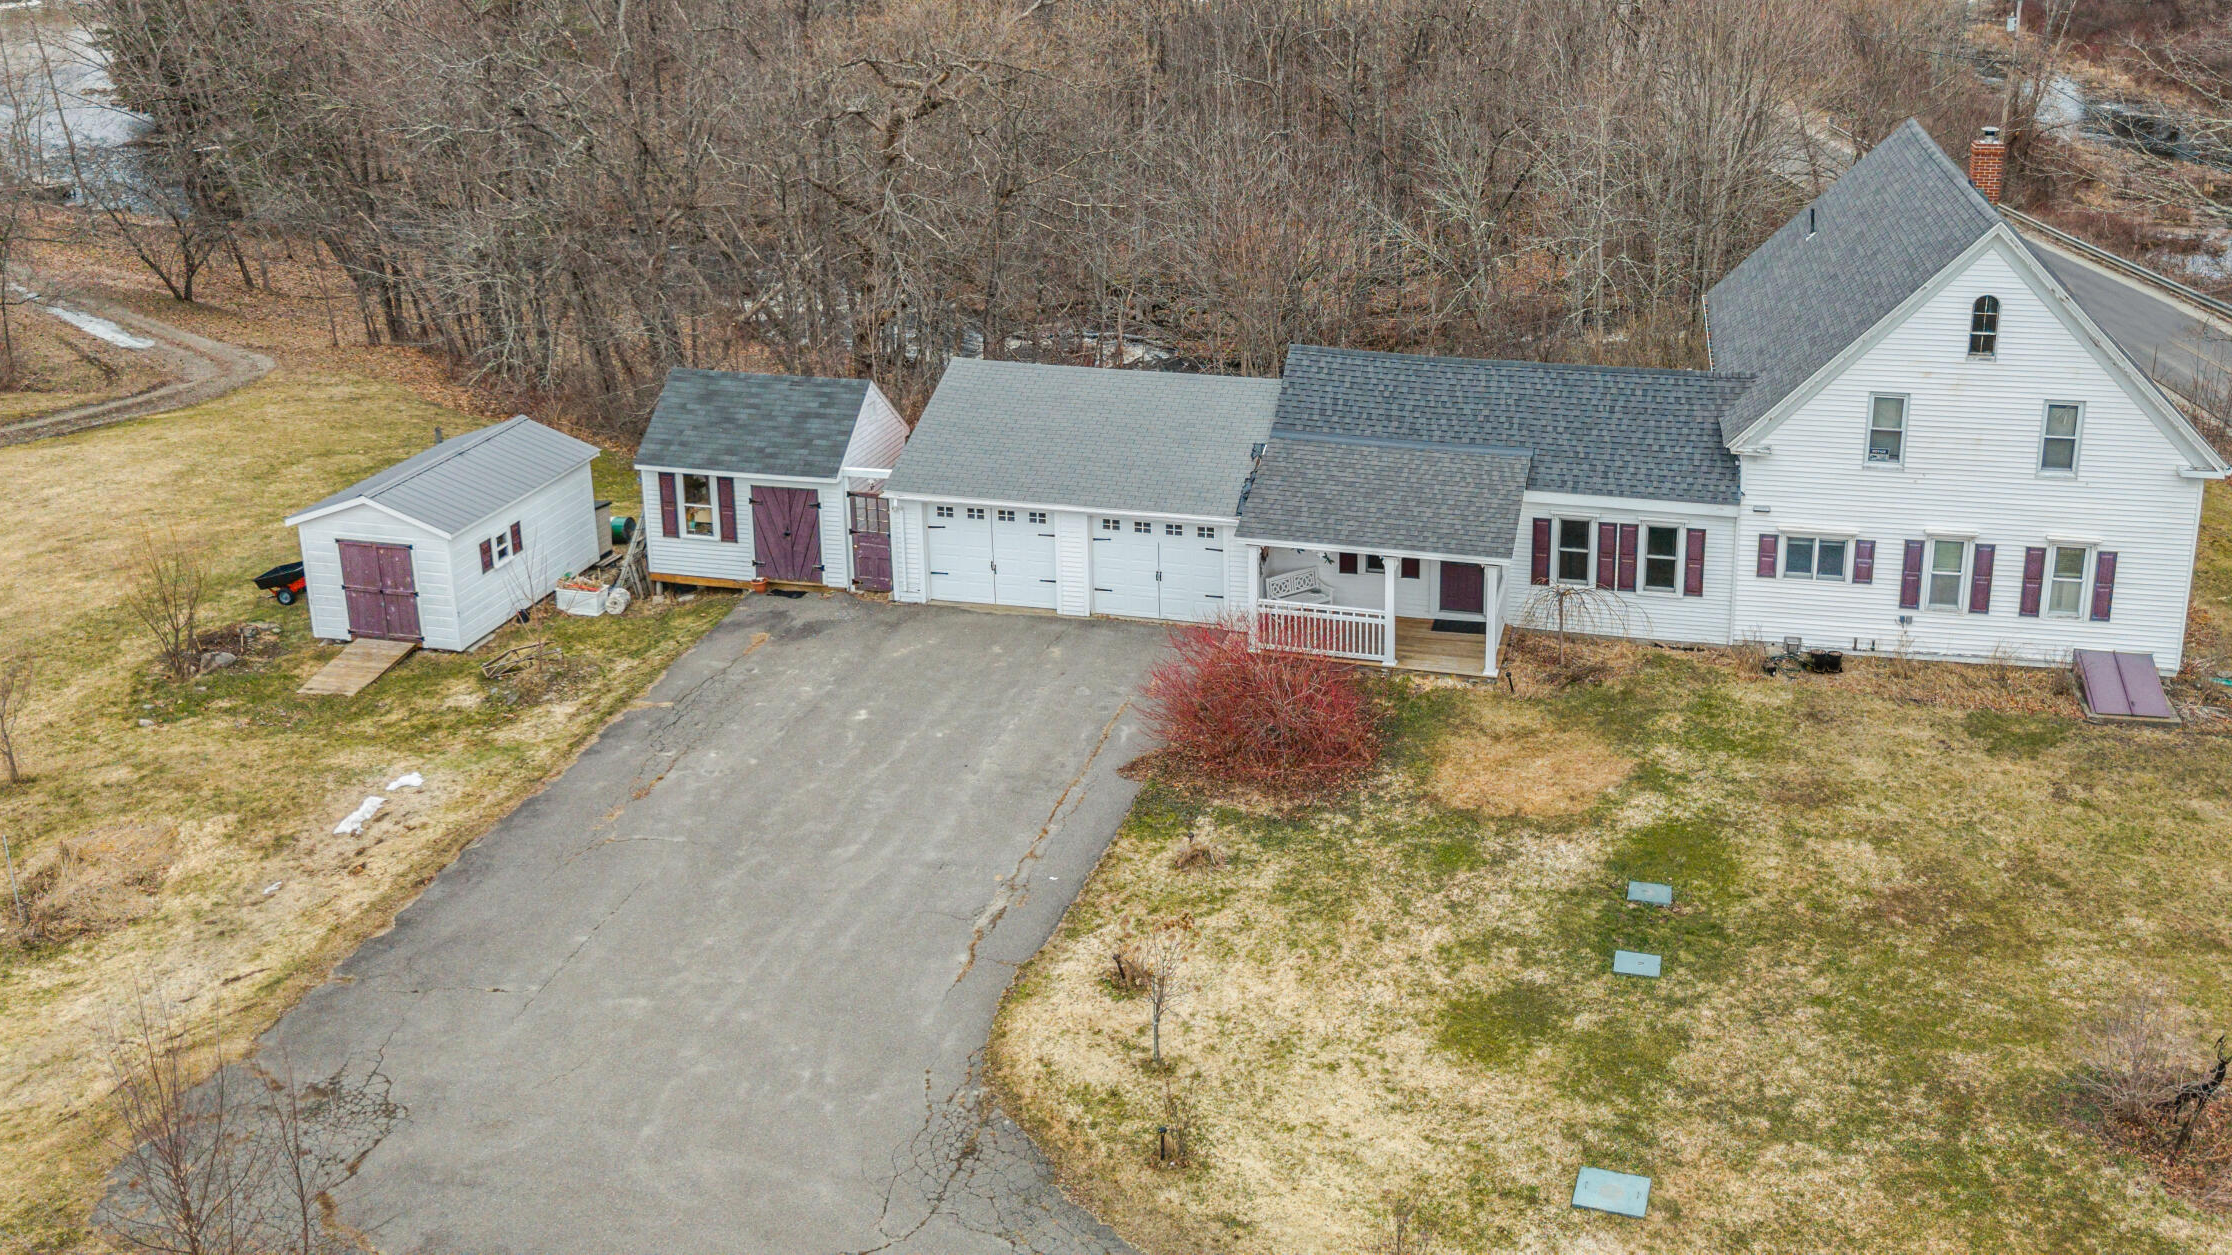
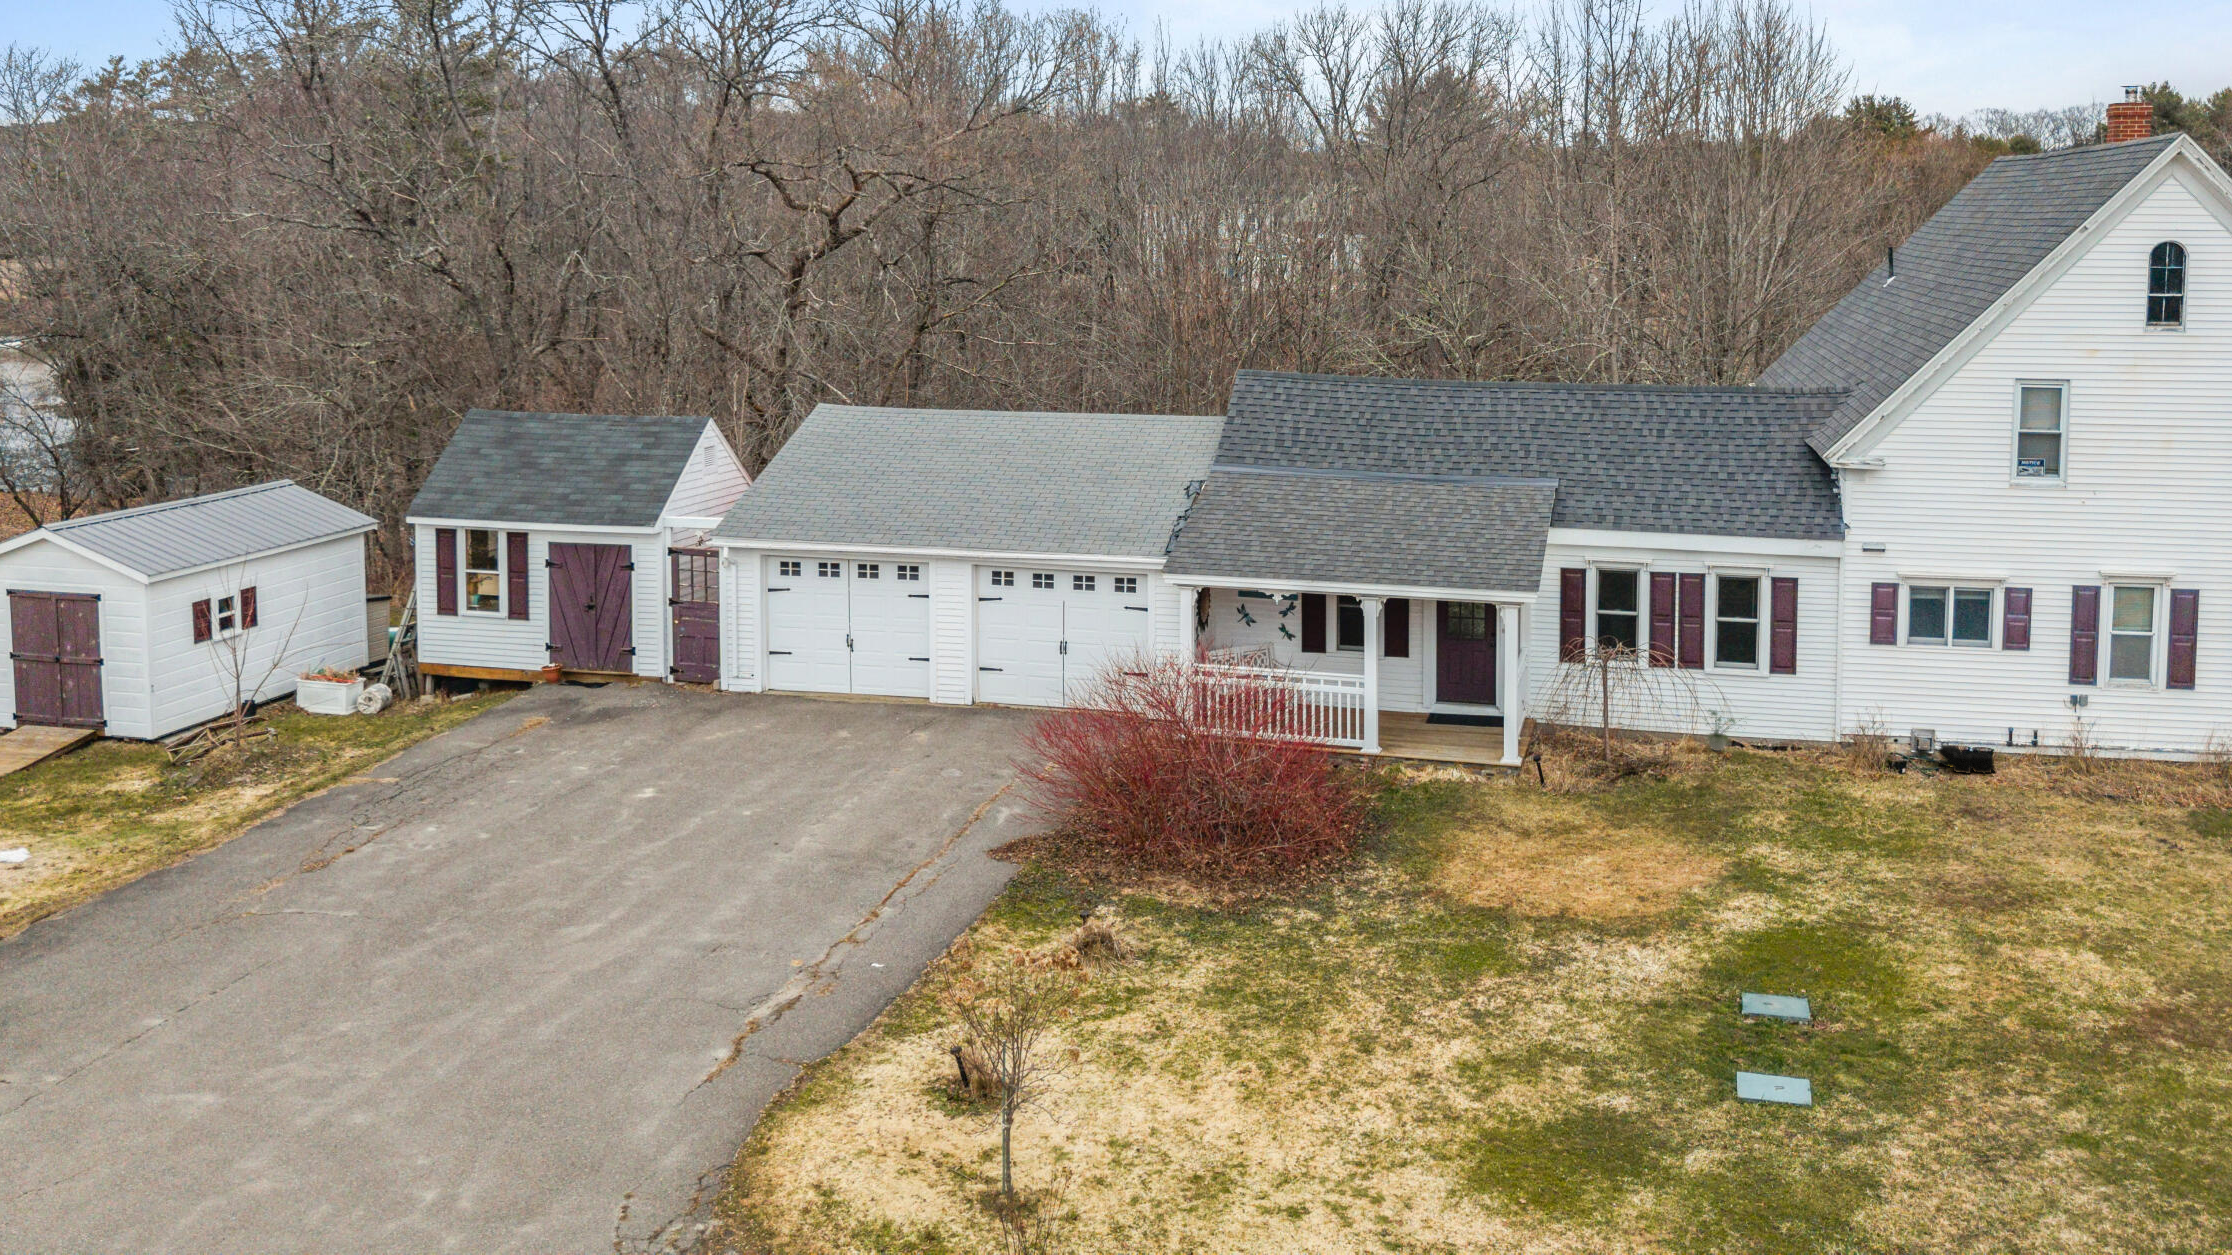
potted plant: none [1636,616,1672,652] -> present [1705,710,1740,751]

